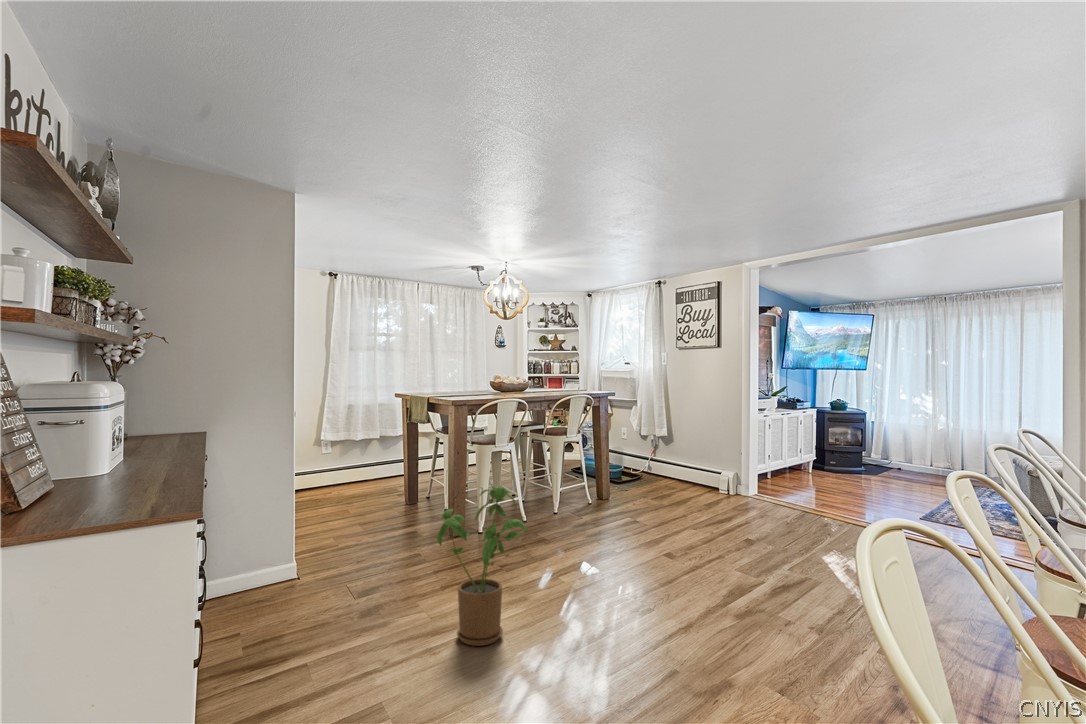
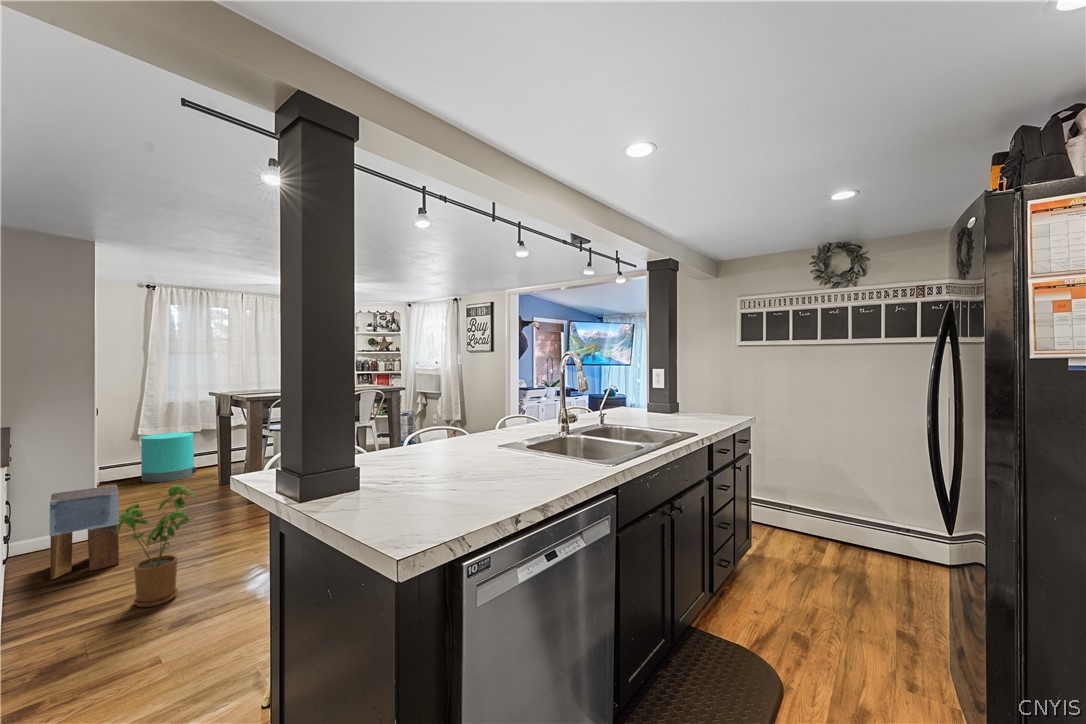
trash can: none [326,440,379,496] -> present [141,432,196,482]
stool: none [316,489,392,601] -> present [50,485,119,580]

